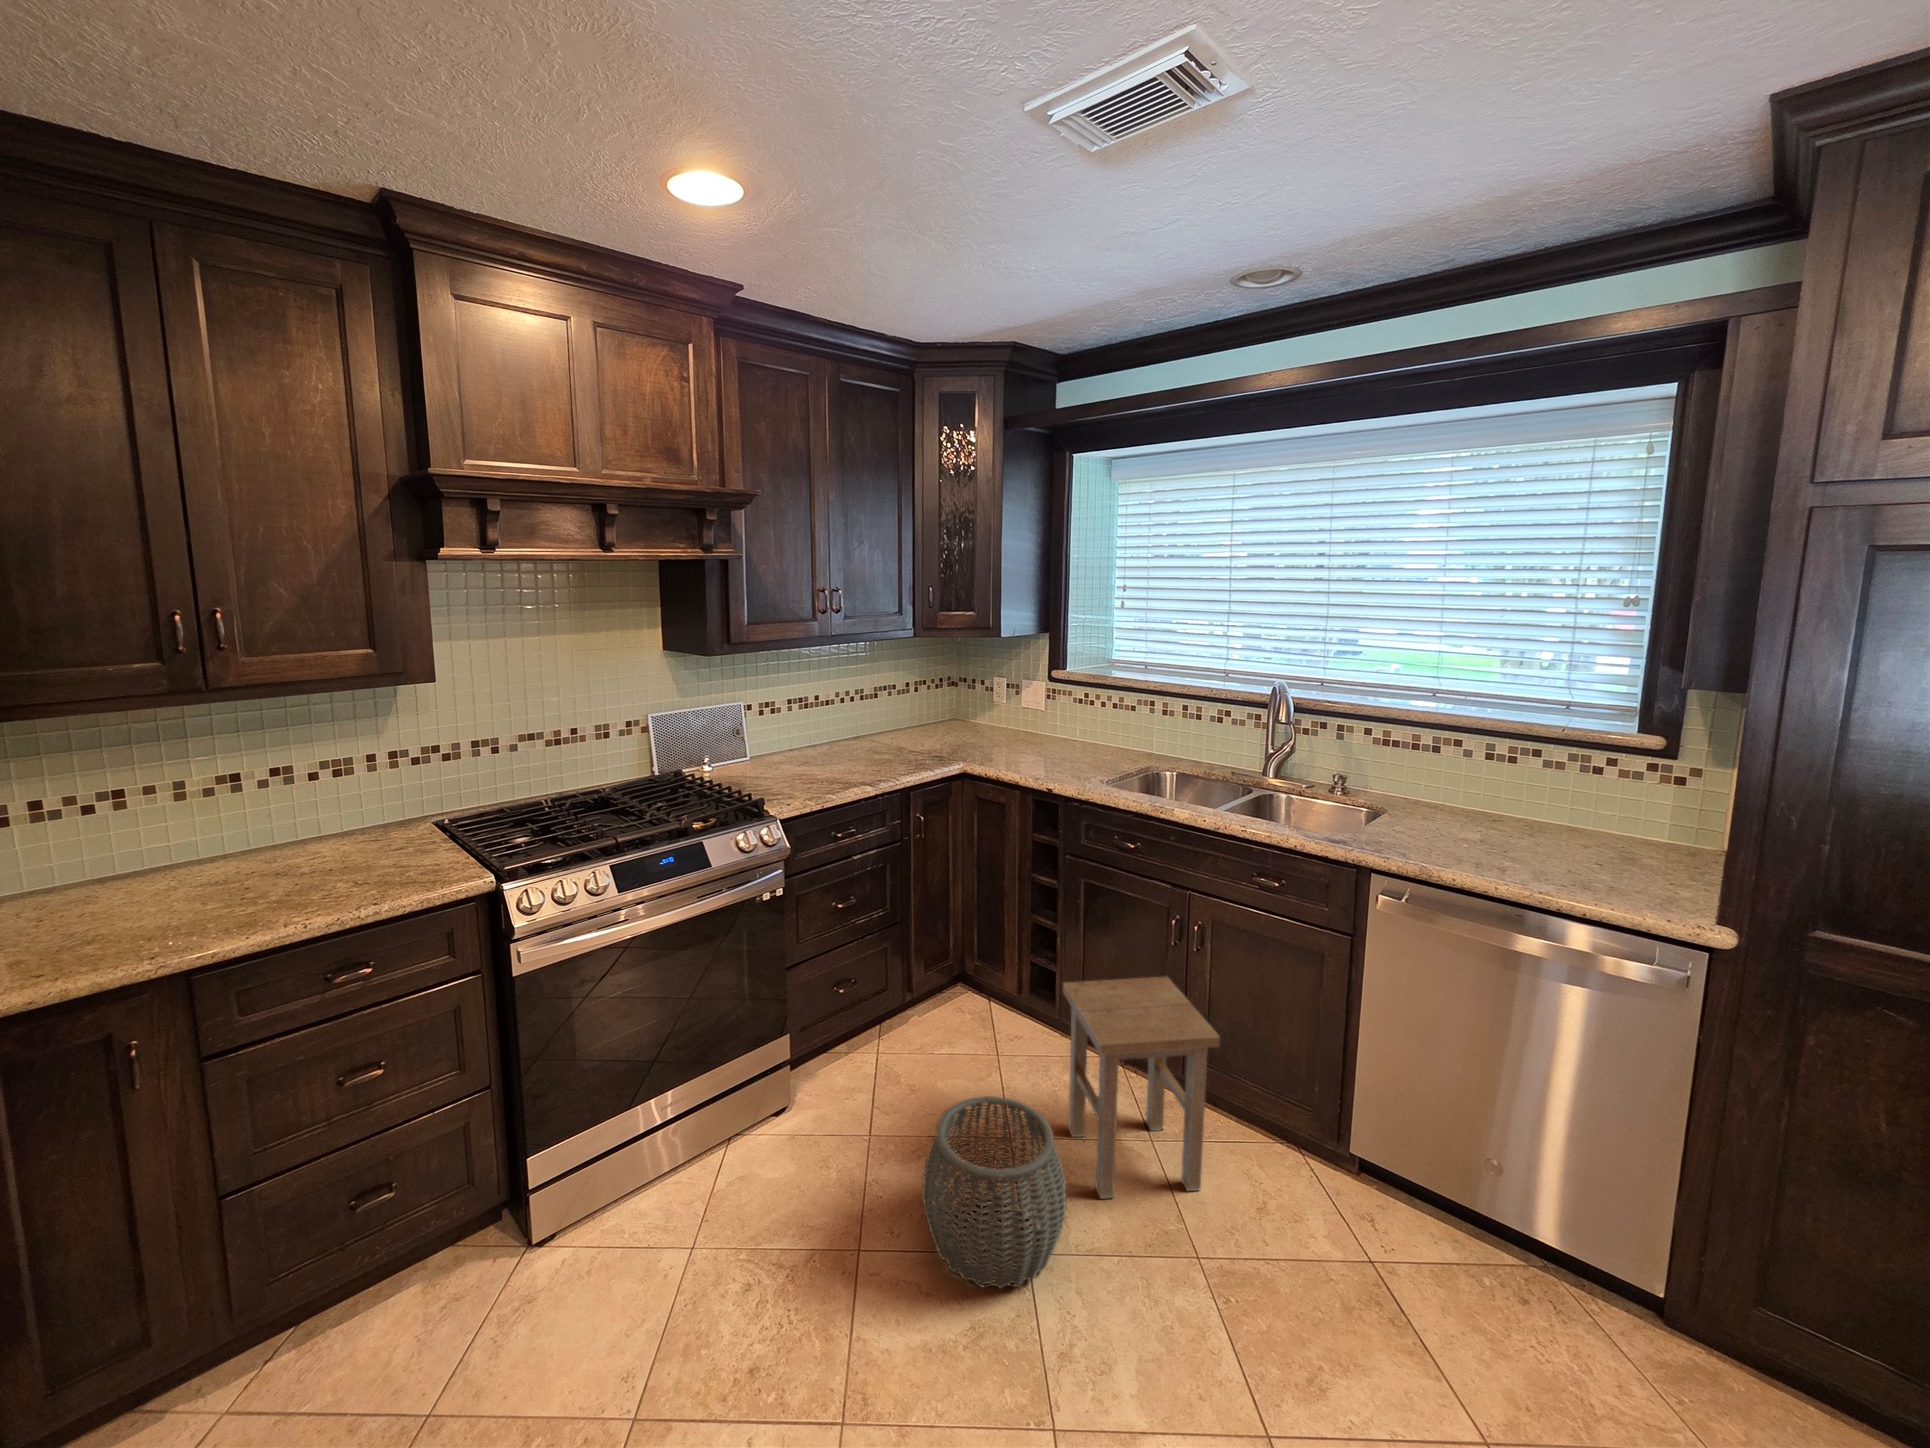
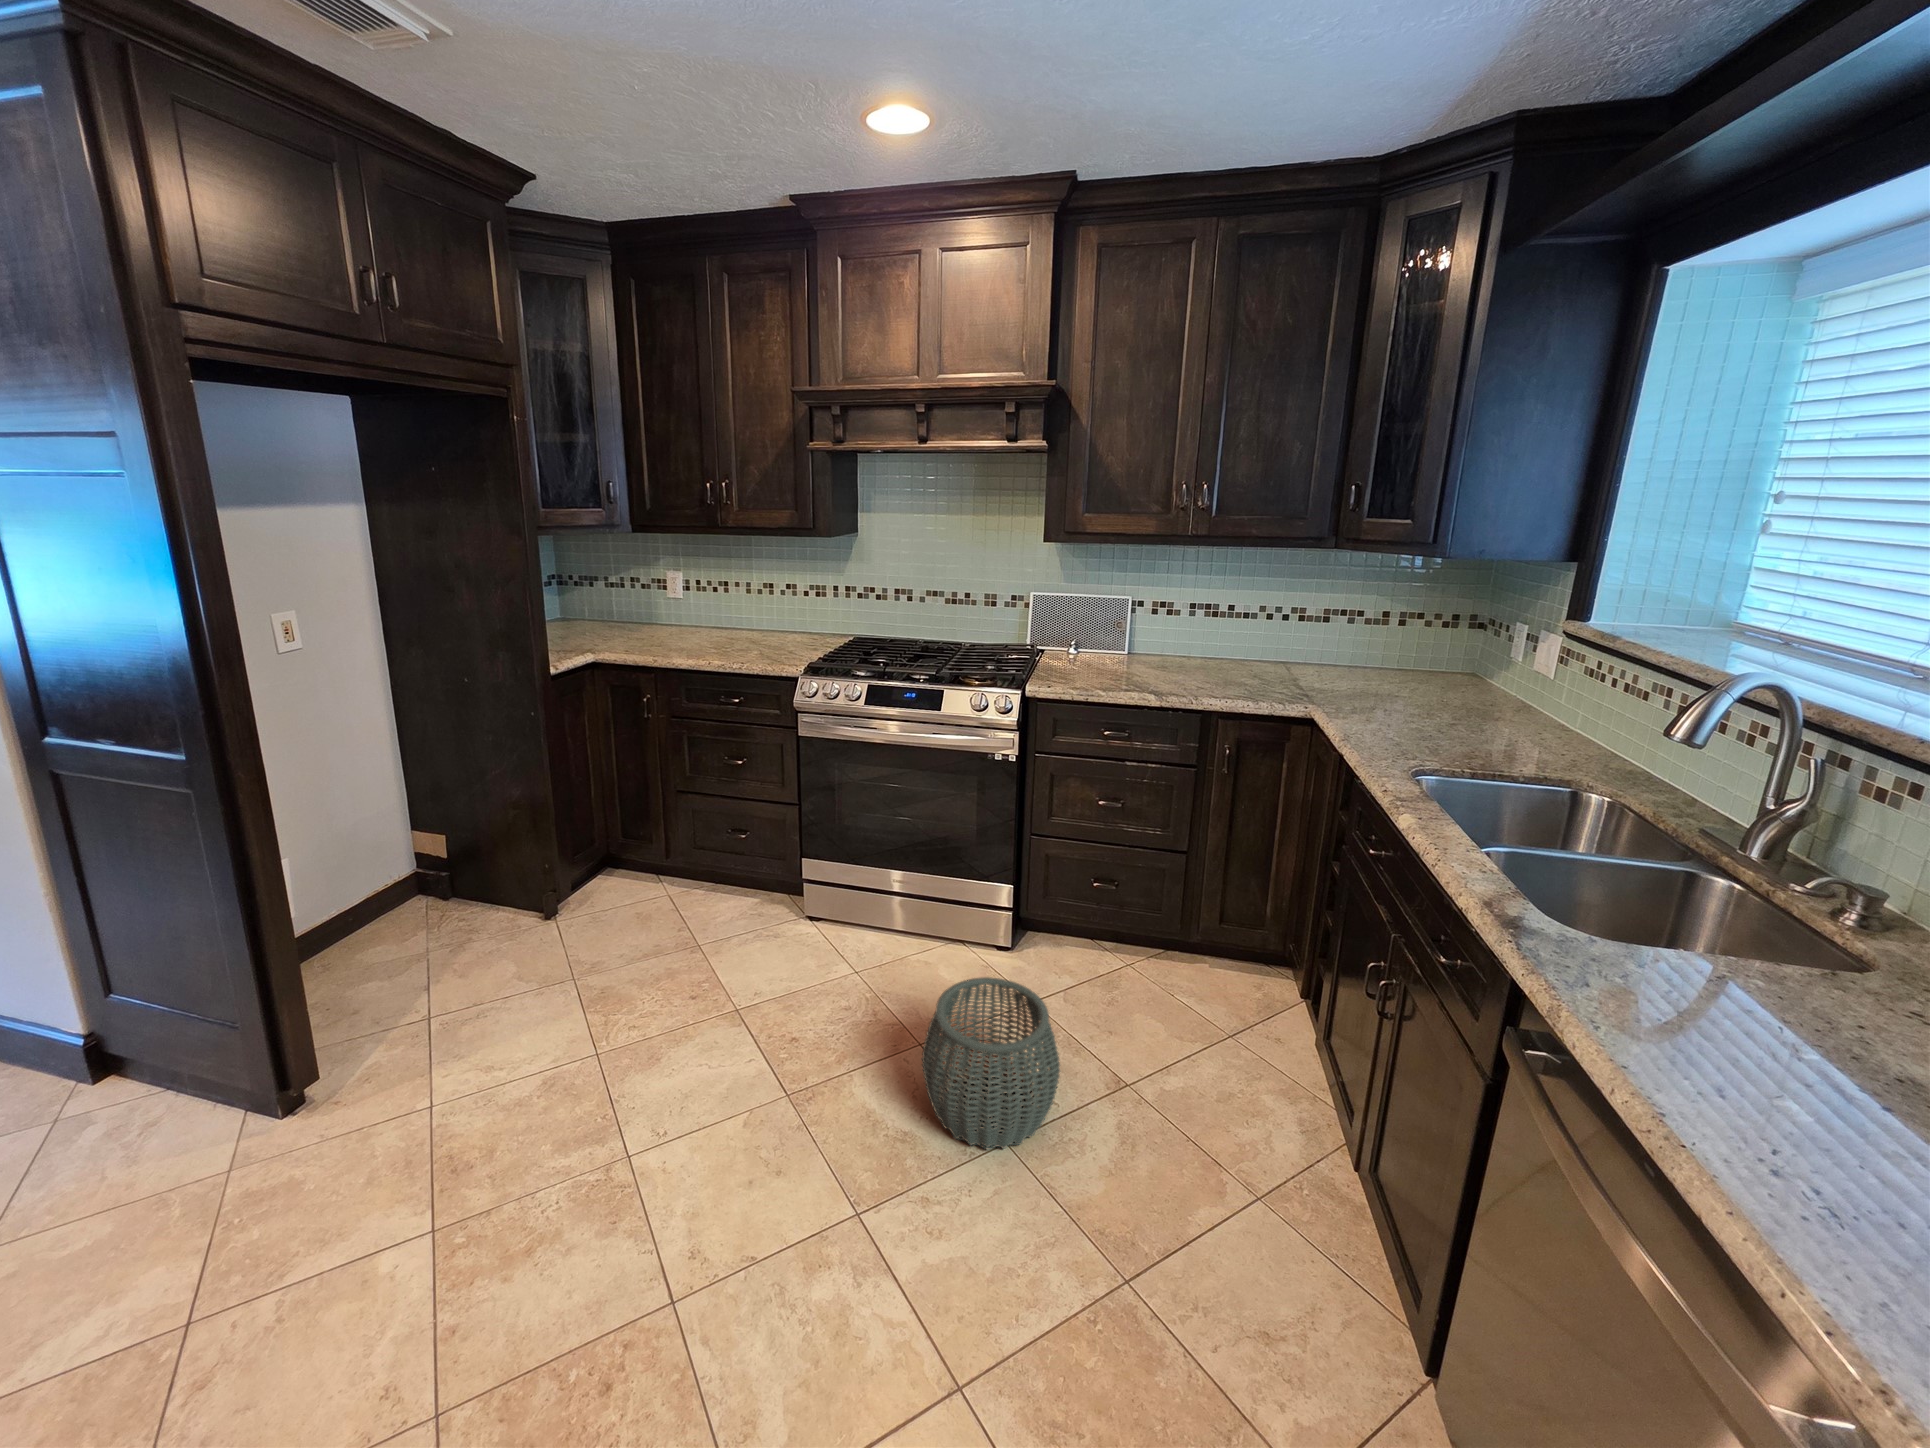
stool: present [1063,977,1220,1199] -> none [1109,954,1320,1254]

